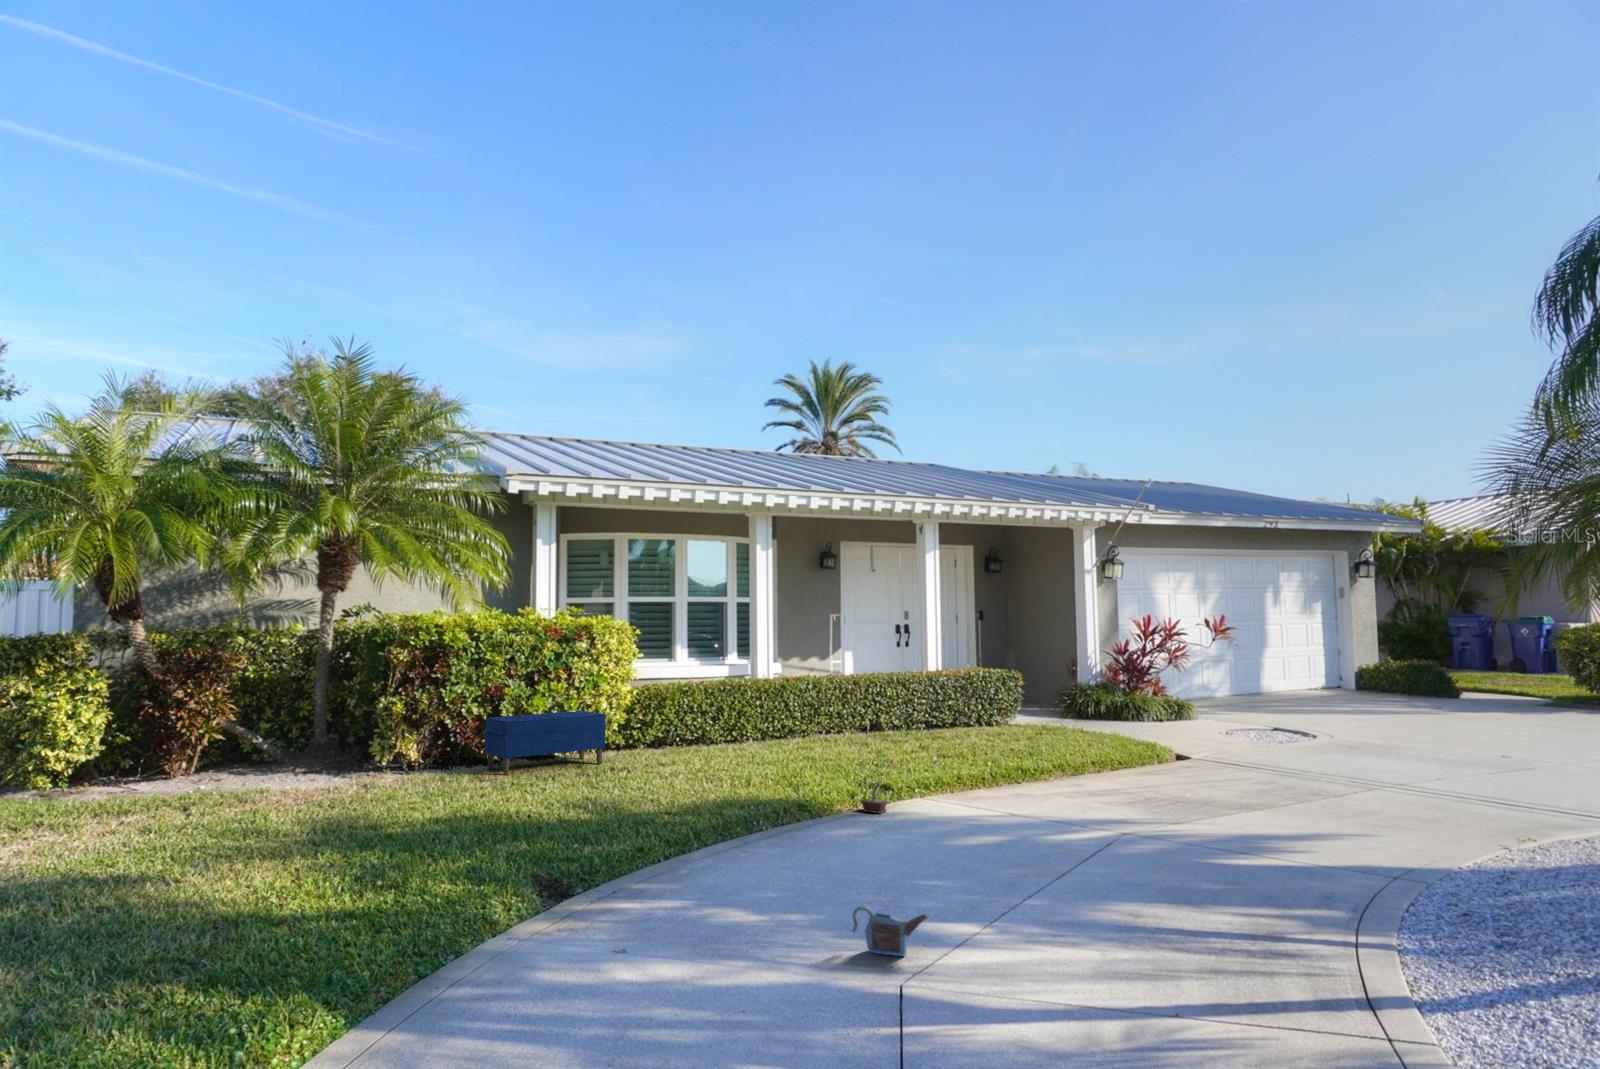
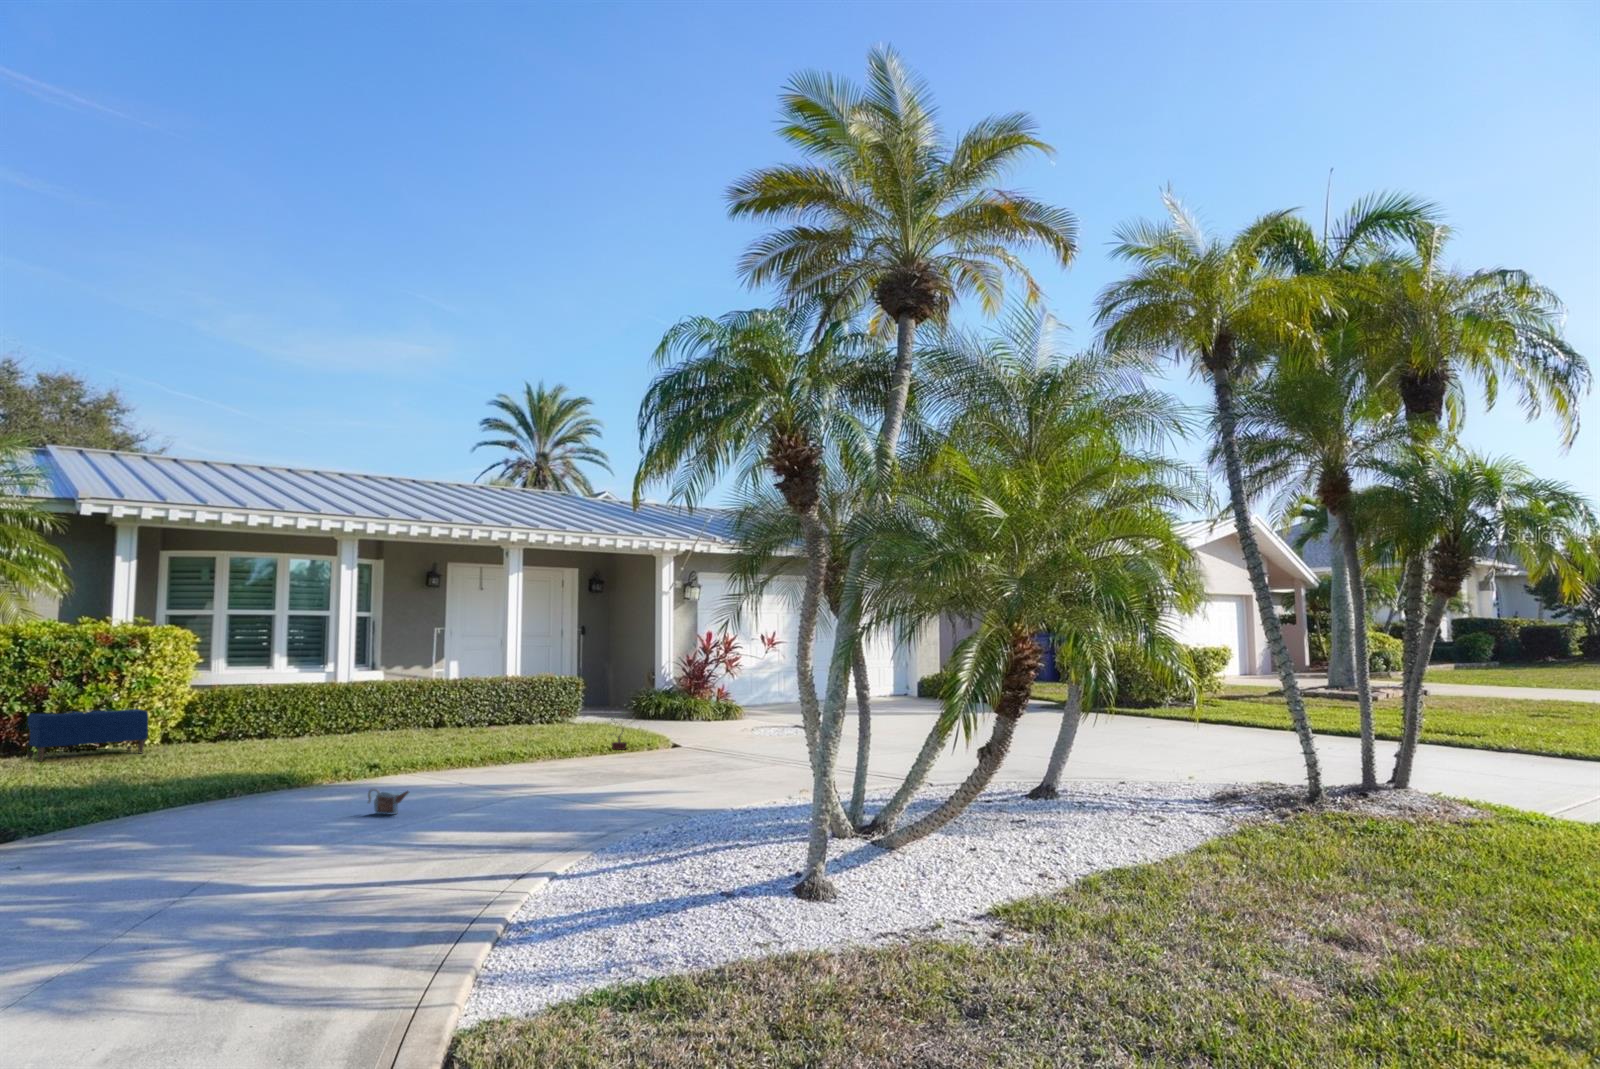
potted plant: present [856,751,900,813] -> present [611,713,635,750]
watering can: present [852,906,927,956] -> present [368,789,409,814]

